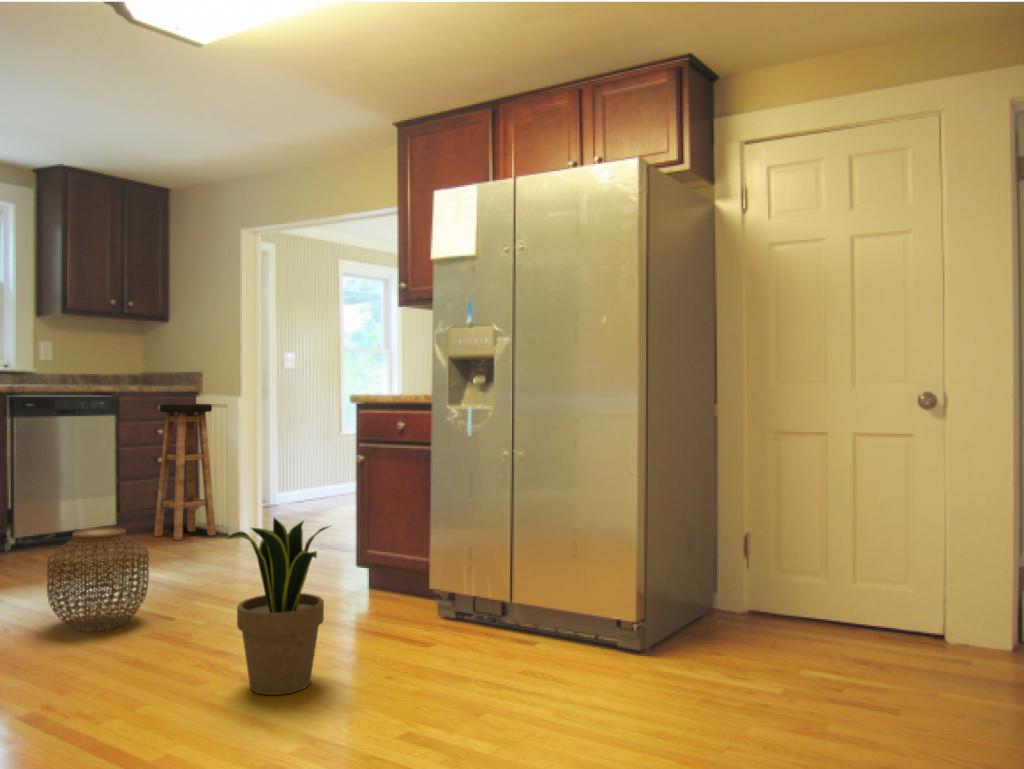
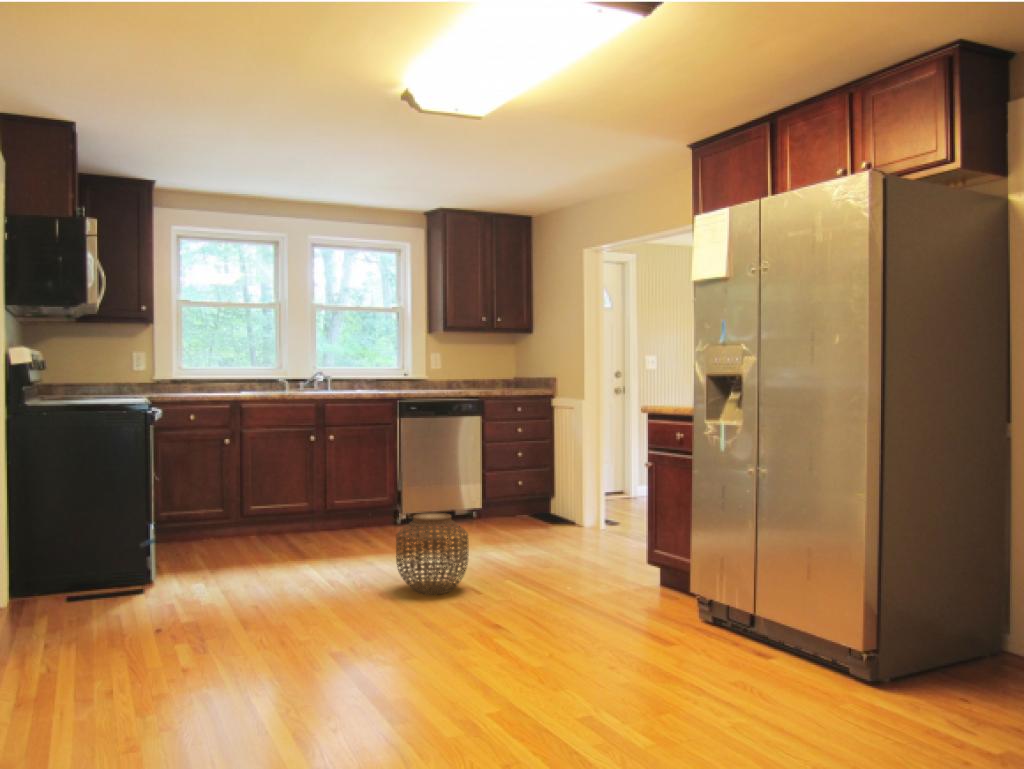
bar stool: present [154,404,216,541] -> none [515,406,564,527]
potted plant: present [227,518,329,695] -> none [484,515,572,661]

